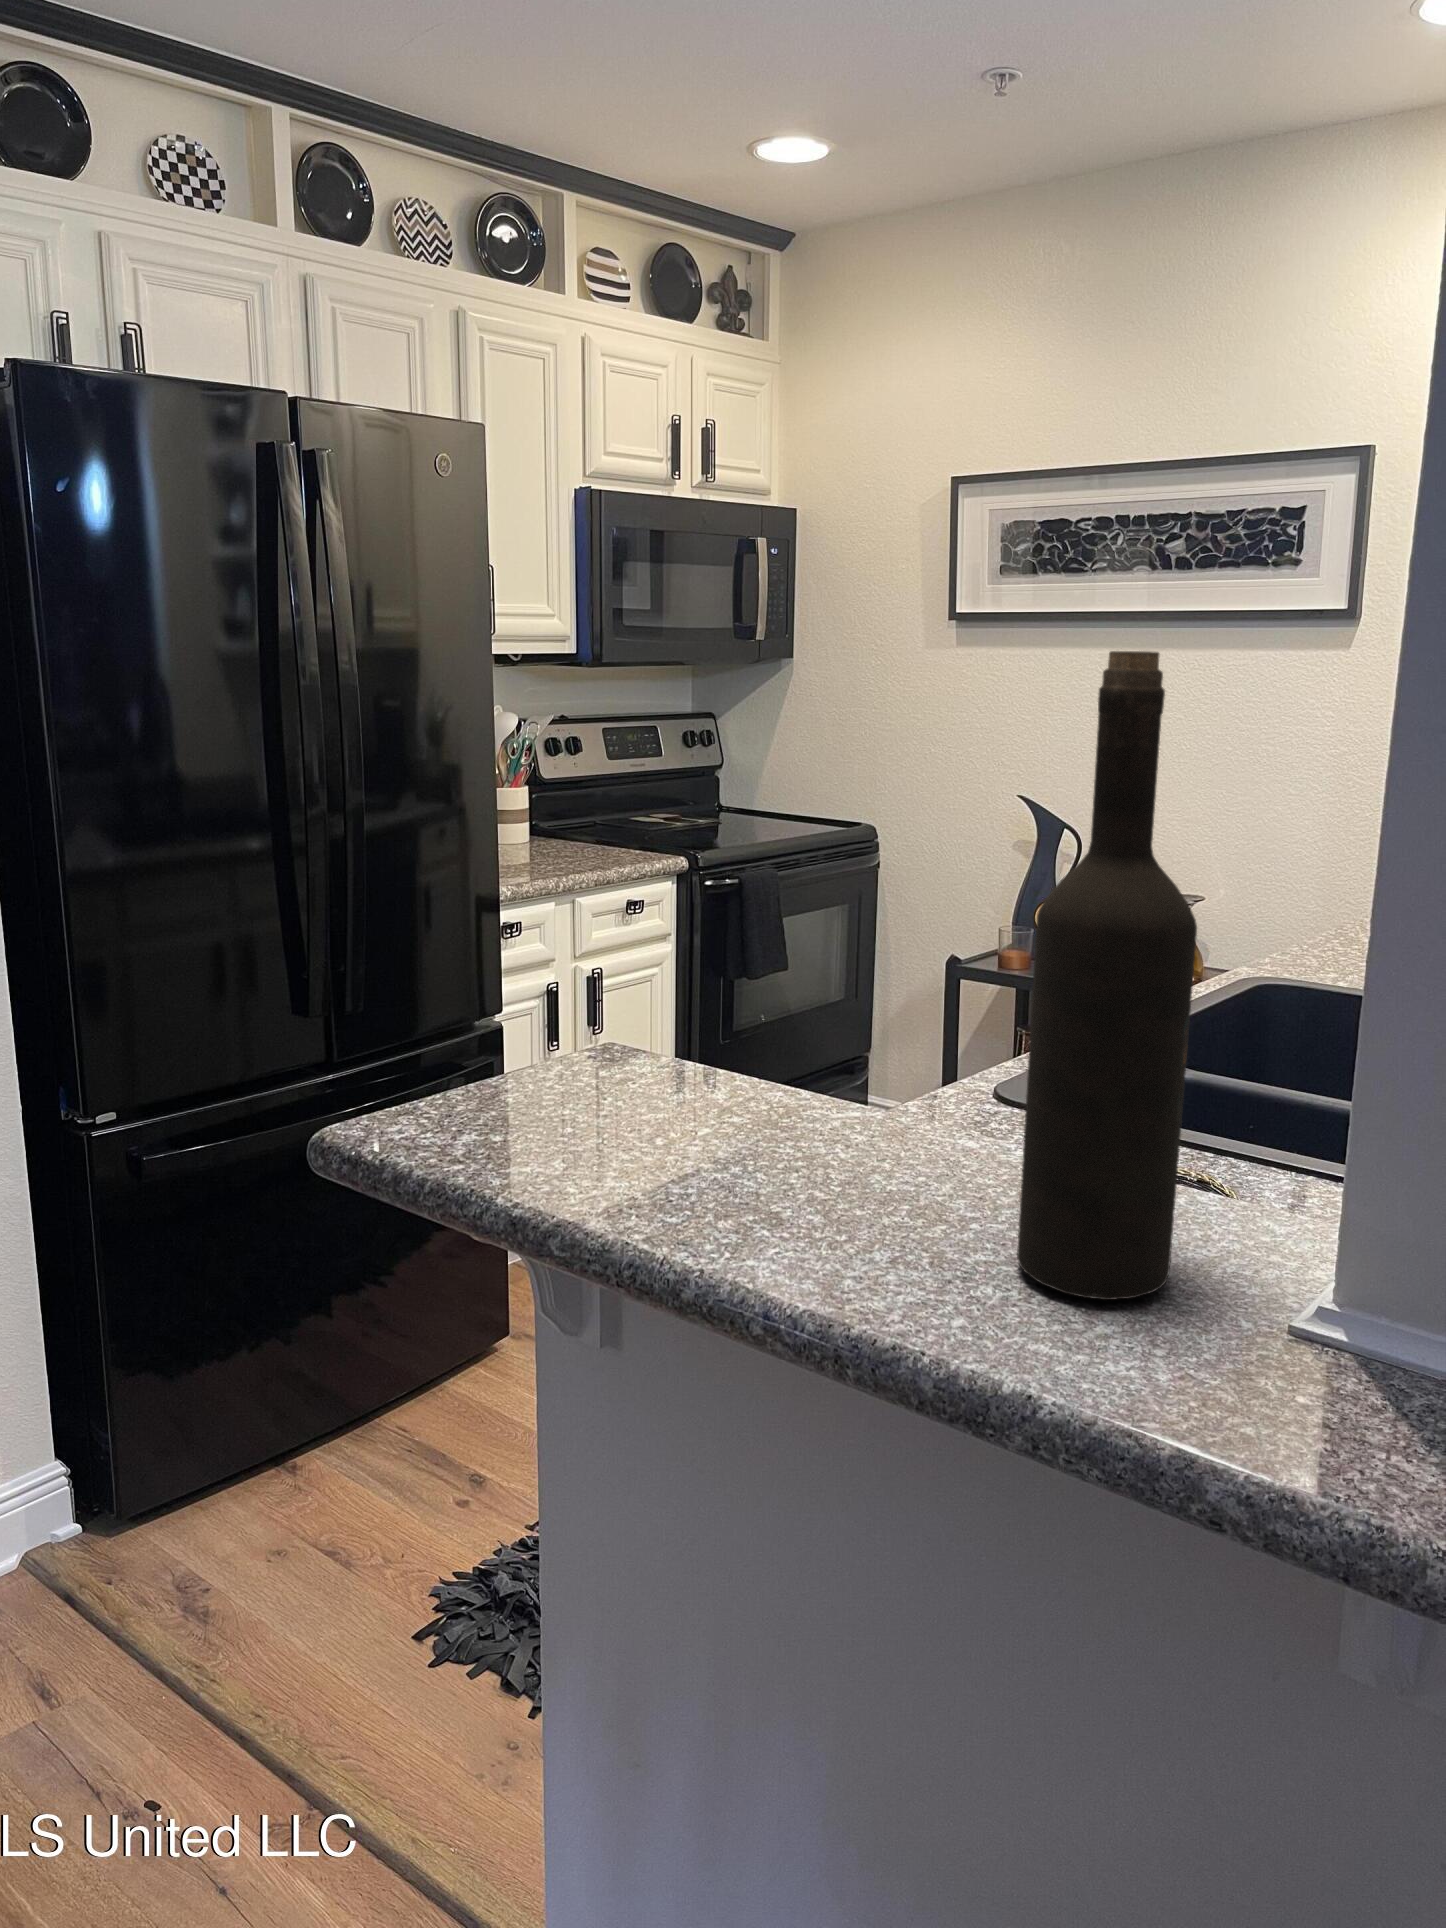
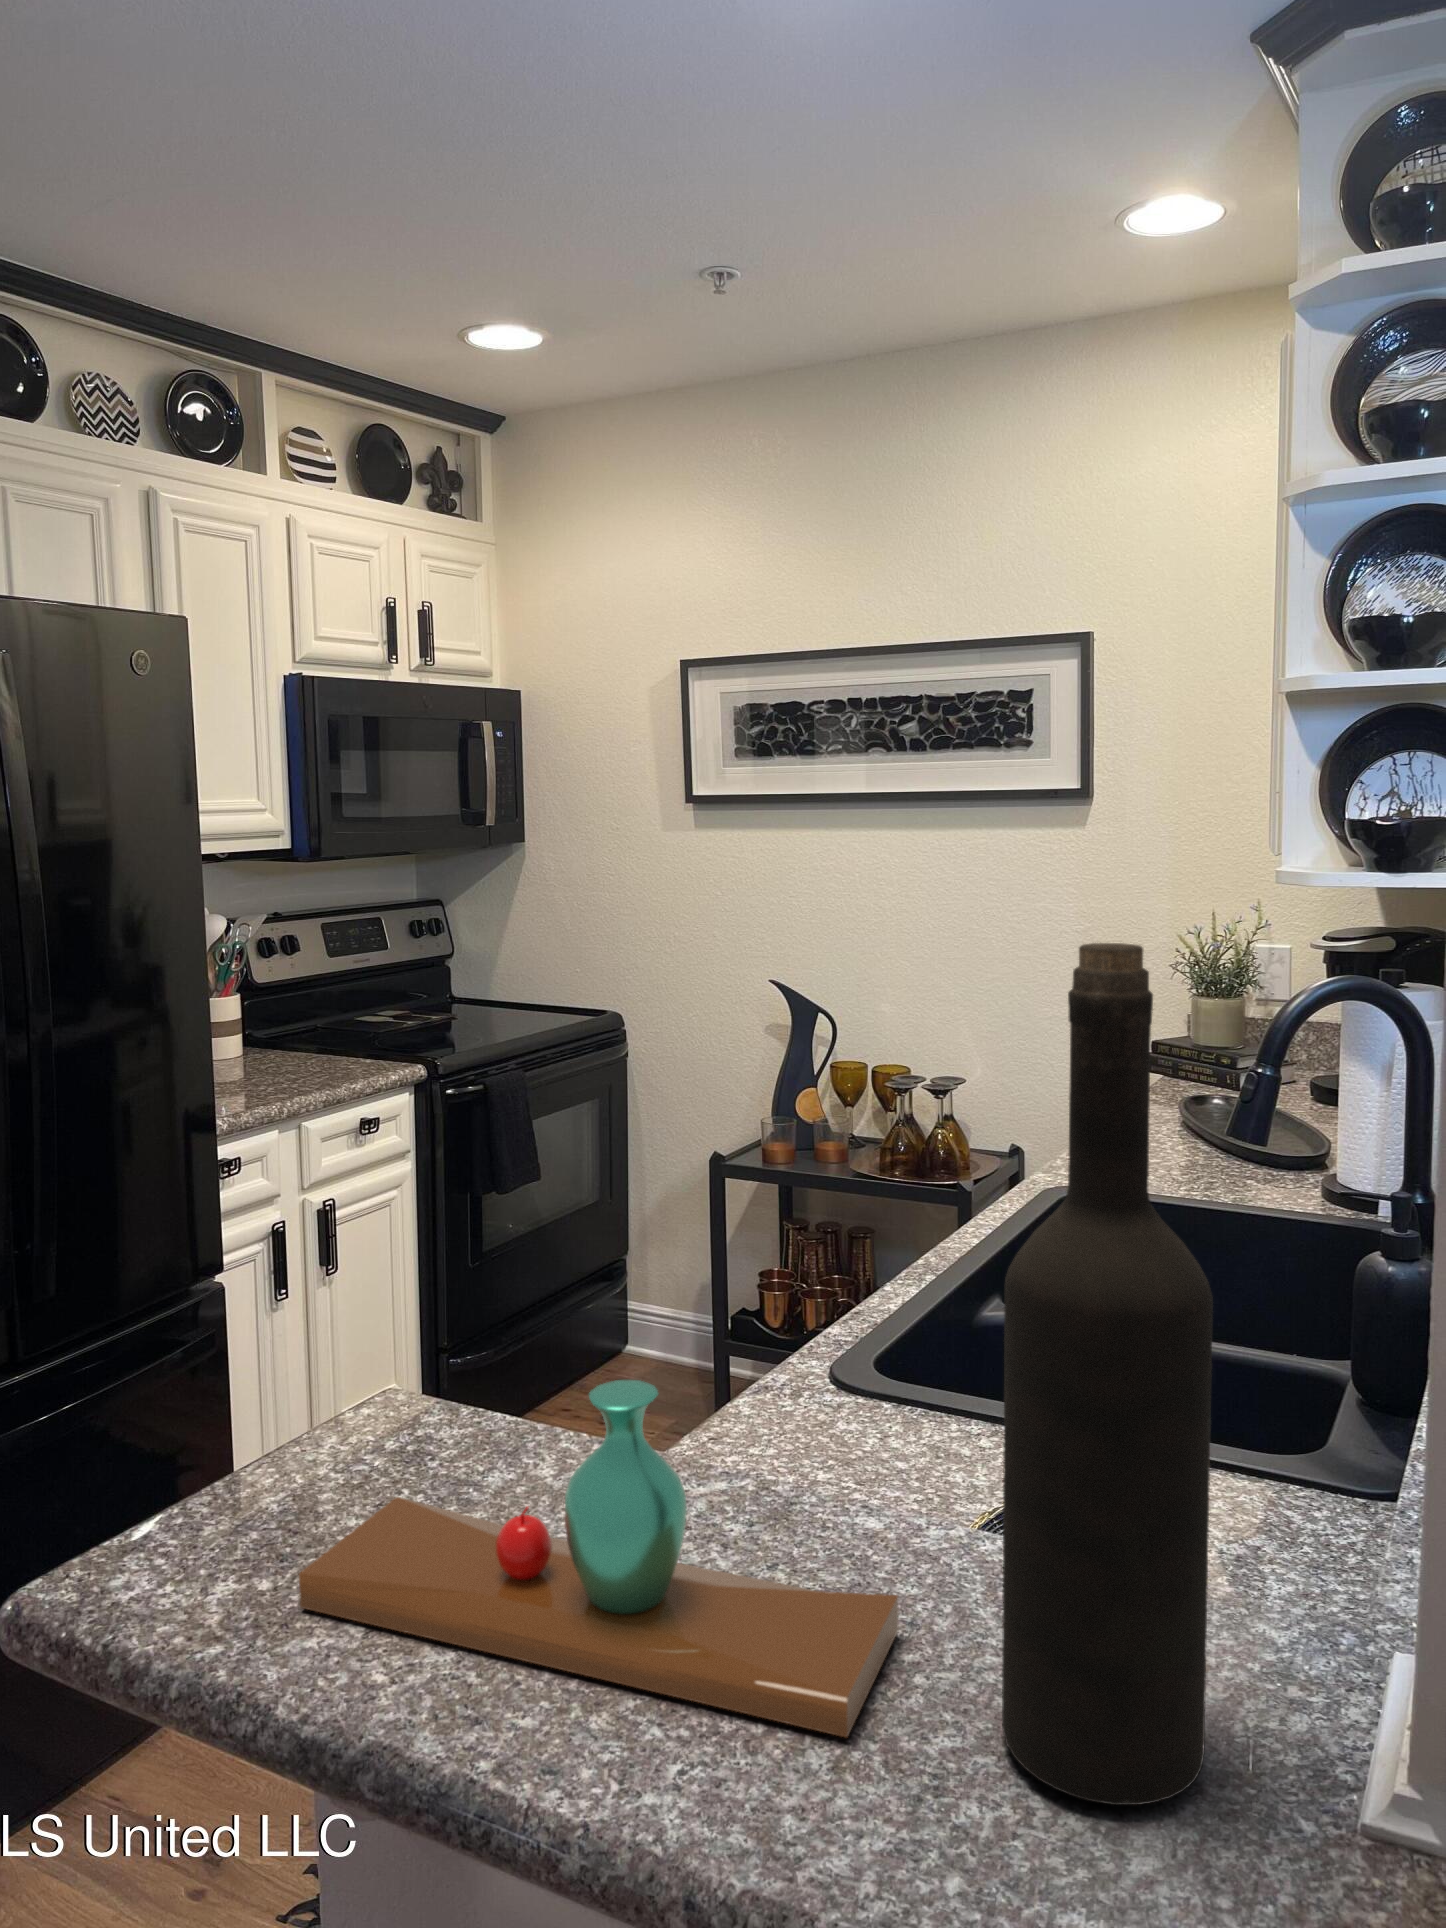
vase: none [521,998,963,1249] -> present [299,1380,898,1737]

